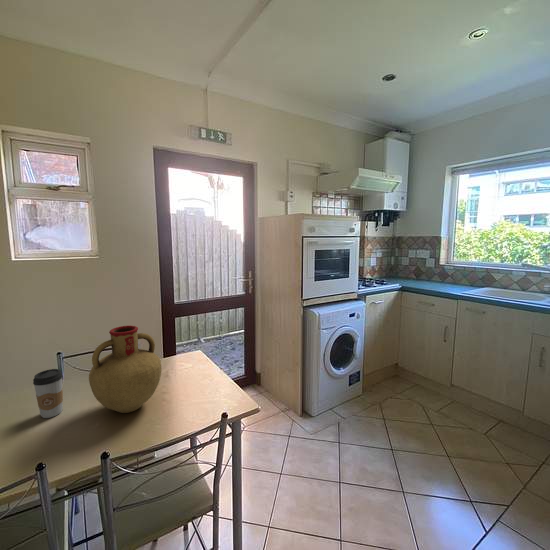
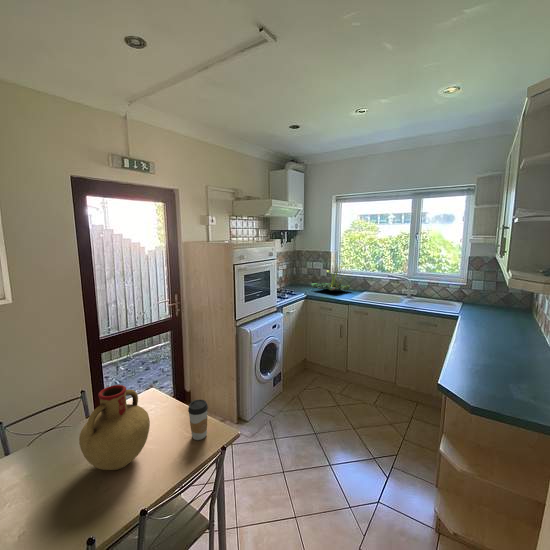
plant: none [409,250,466,284] -> present [311,266,350,291]
coffee cup: present [33,369,63,418] -> present [188,400,208,440]

